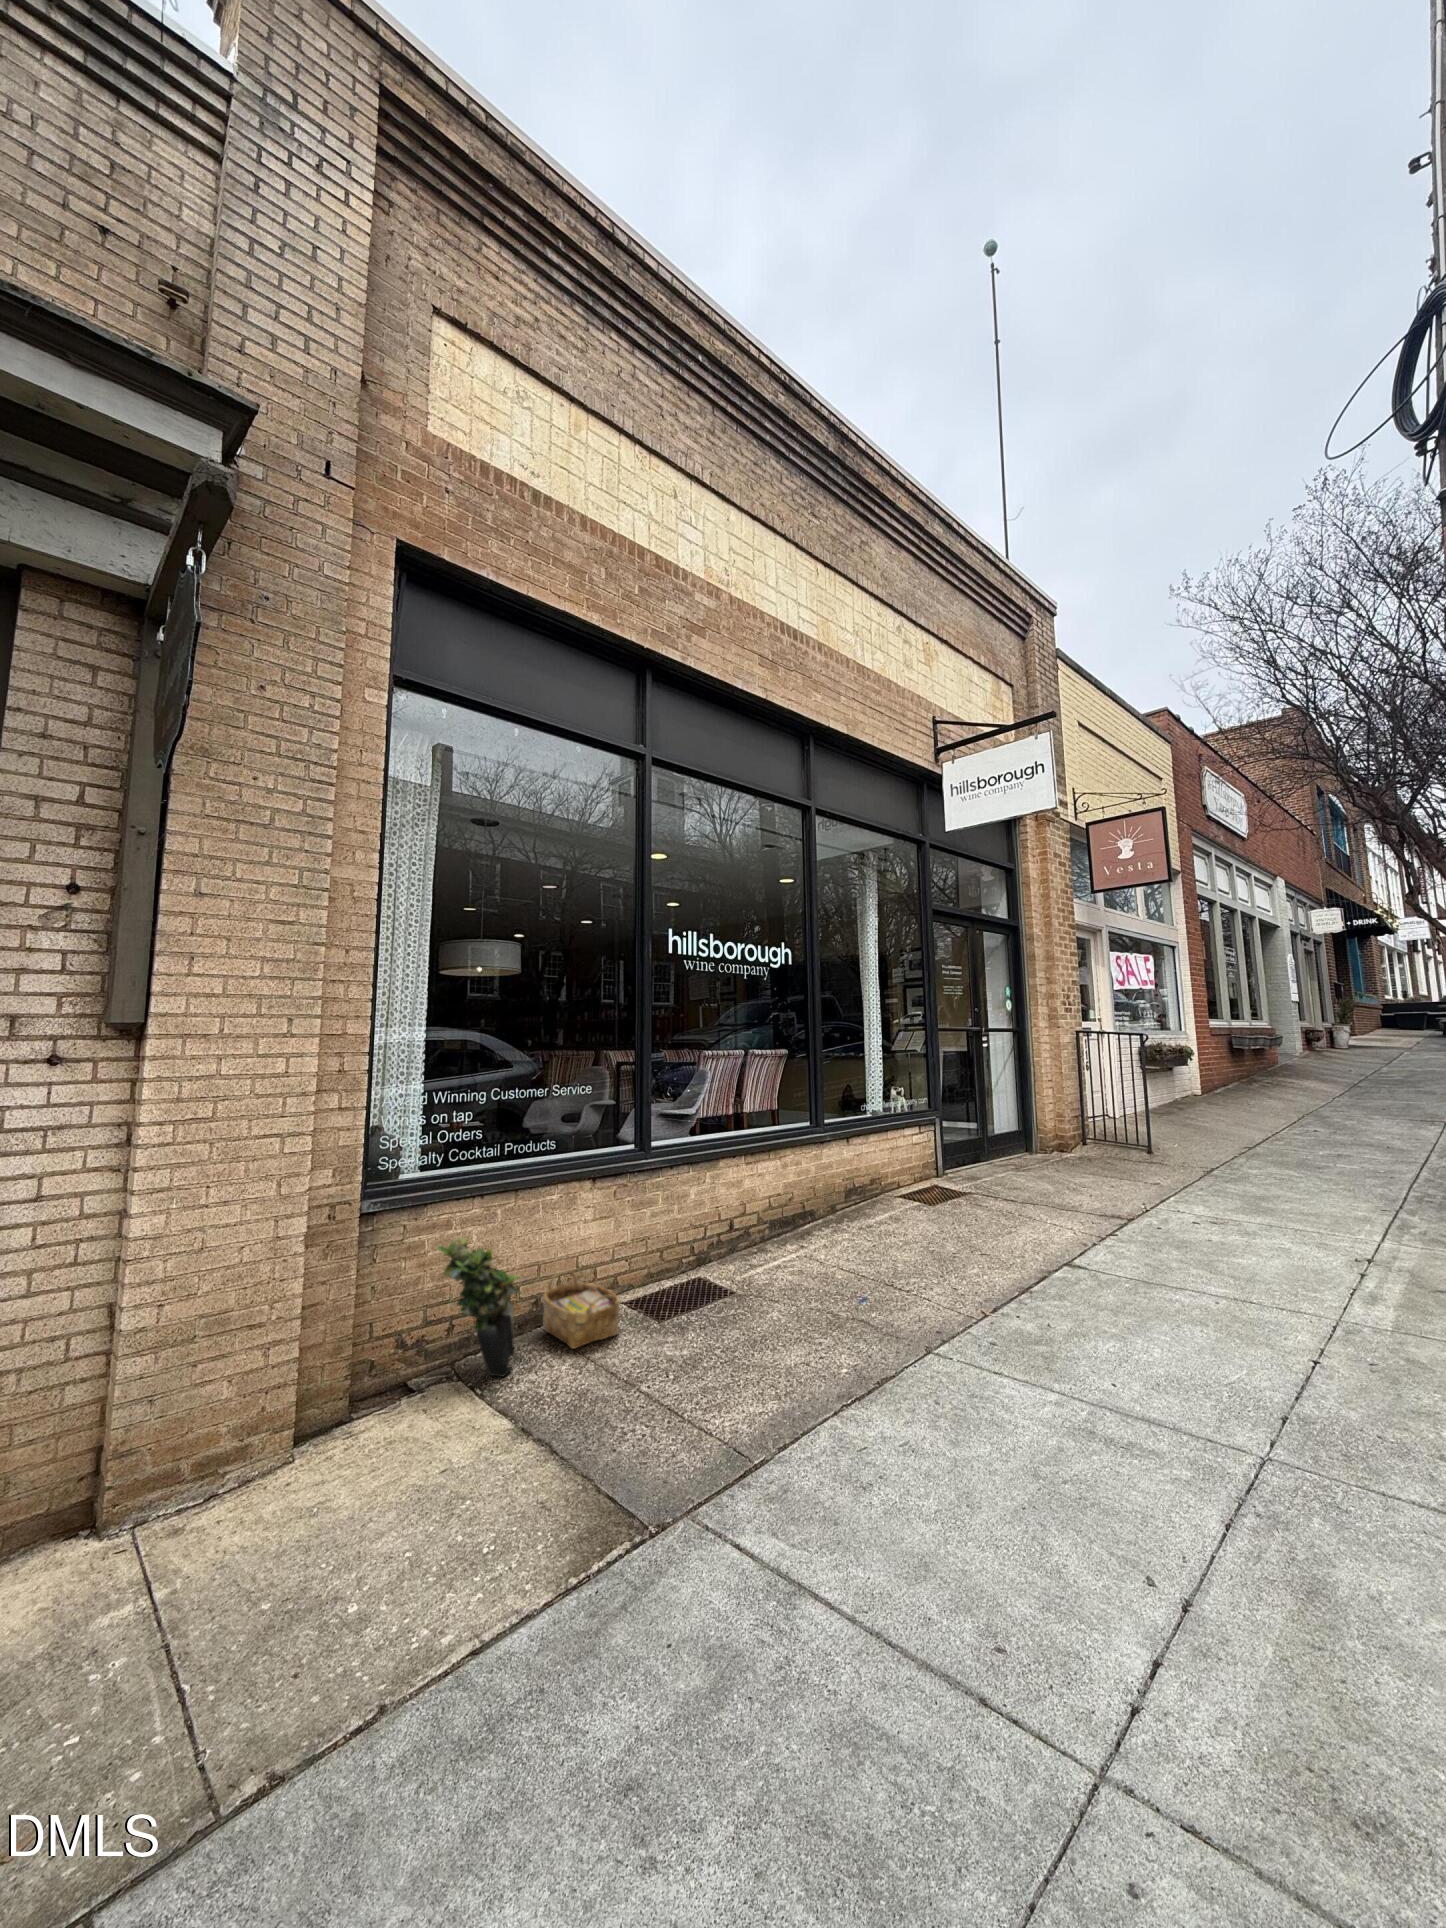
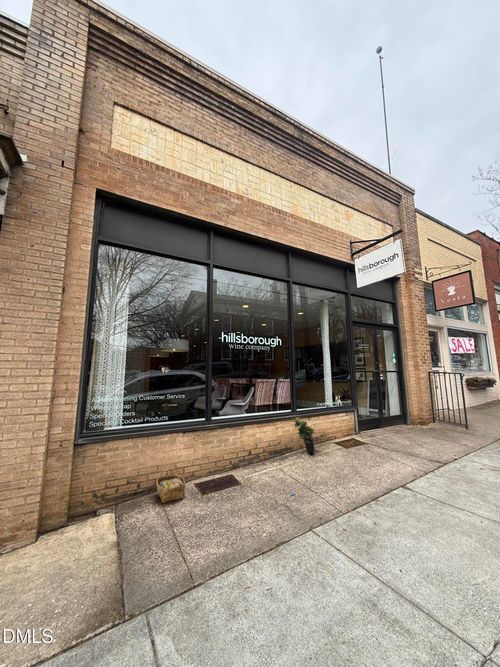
potted plant: present [437,1237,521,1377] -> present [293,418,315,455]

